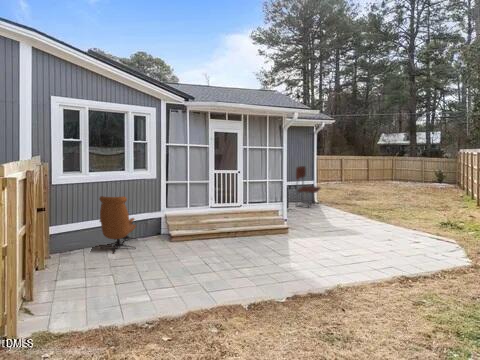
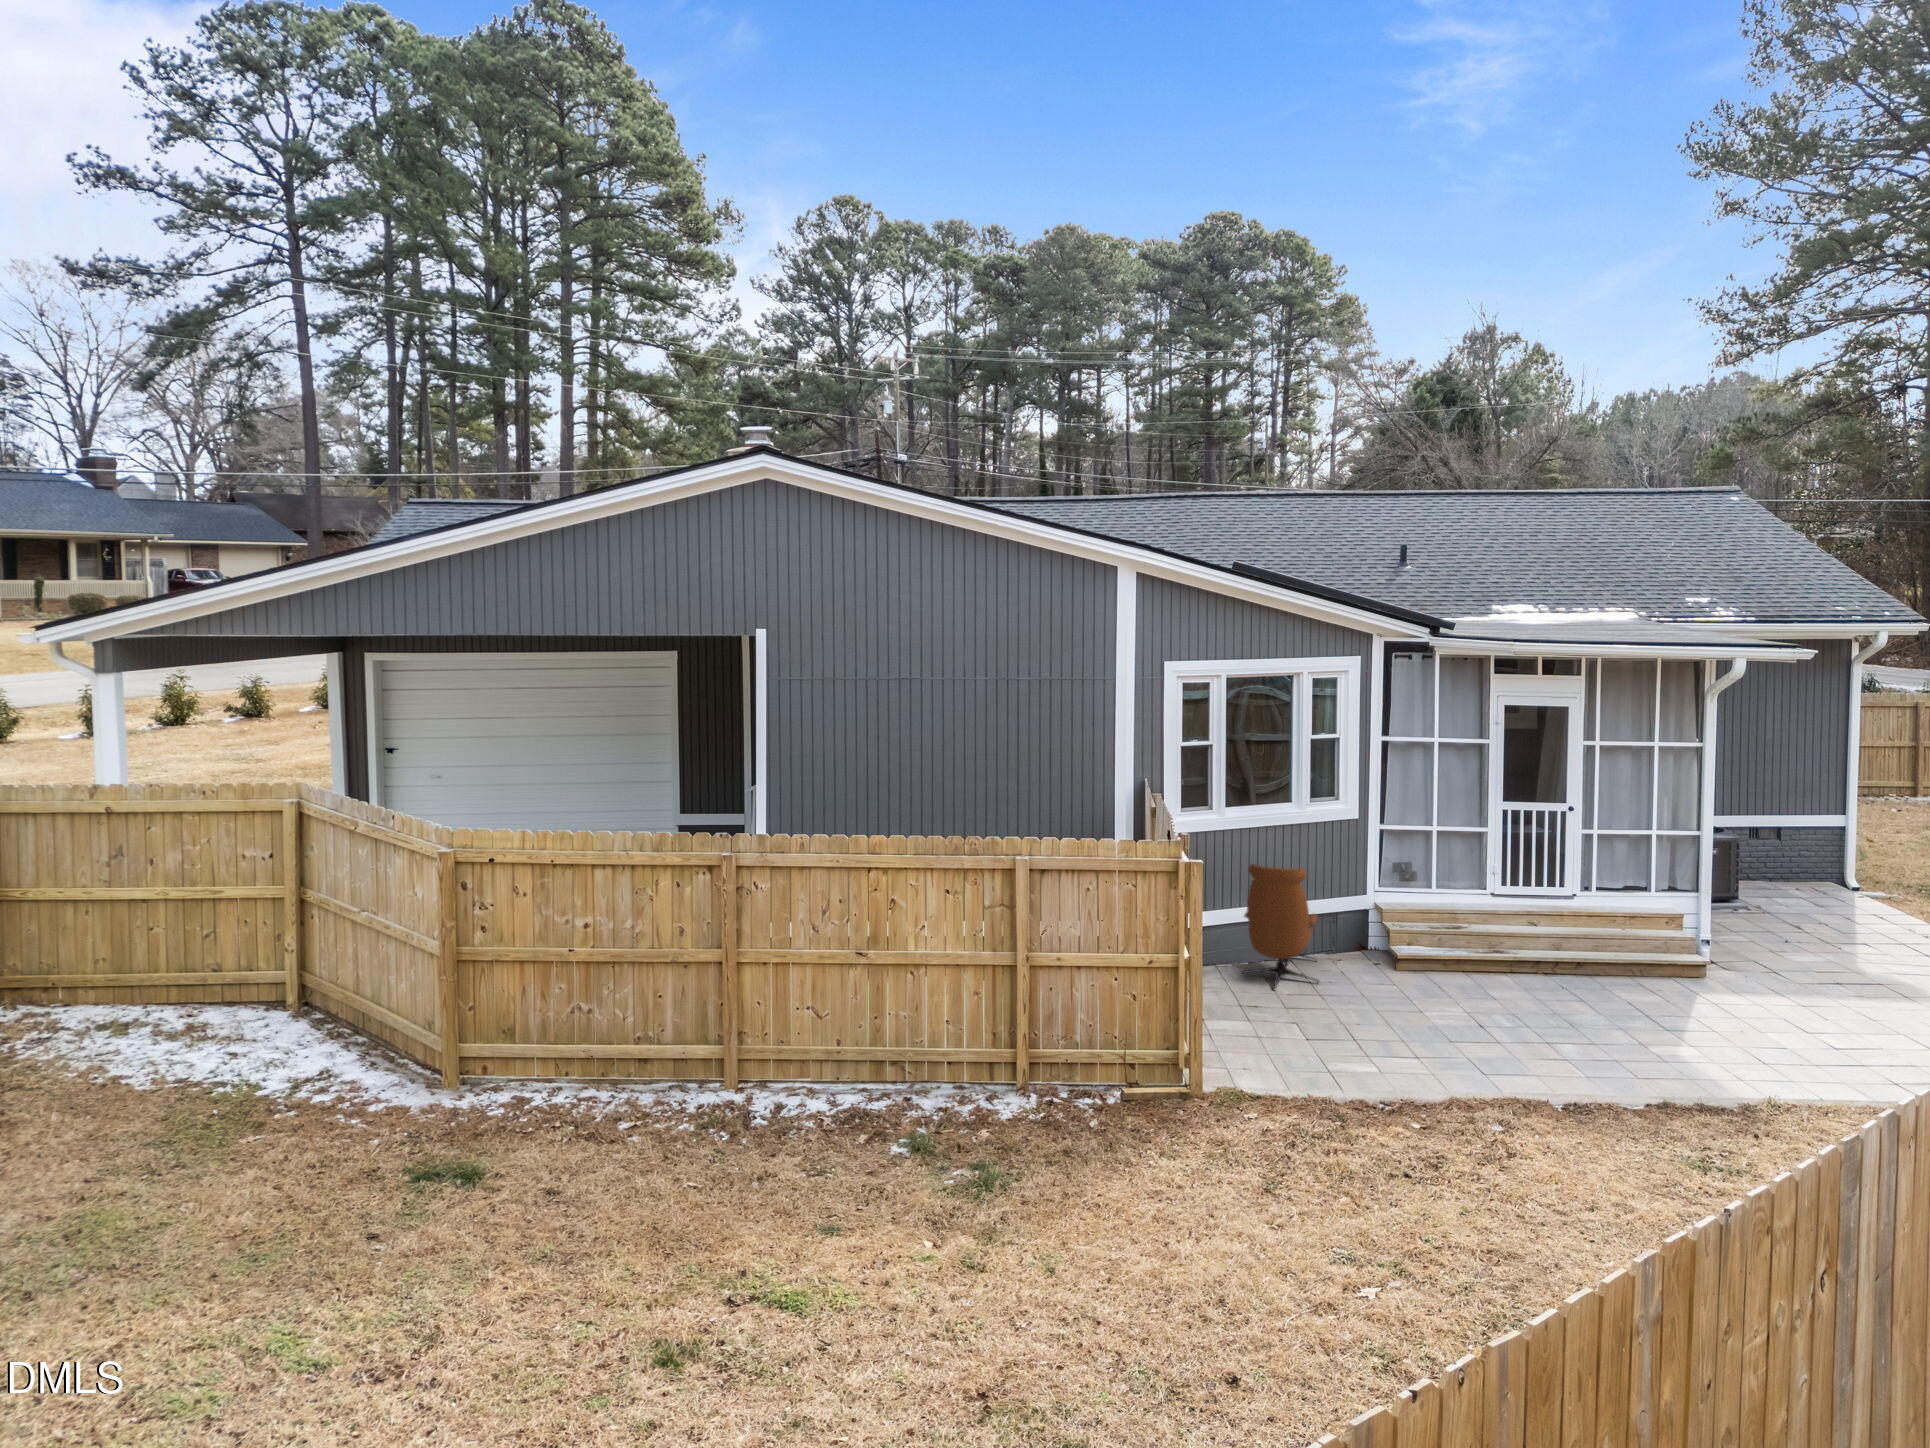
bench: present [296,166,321,208] -> none [1743,779,1836,907]

